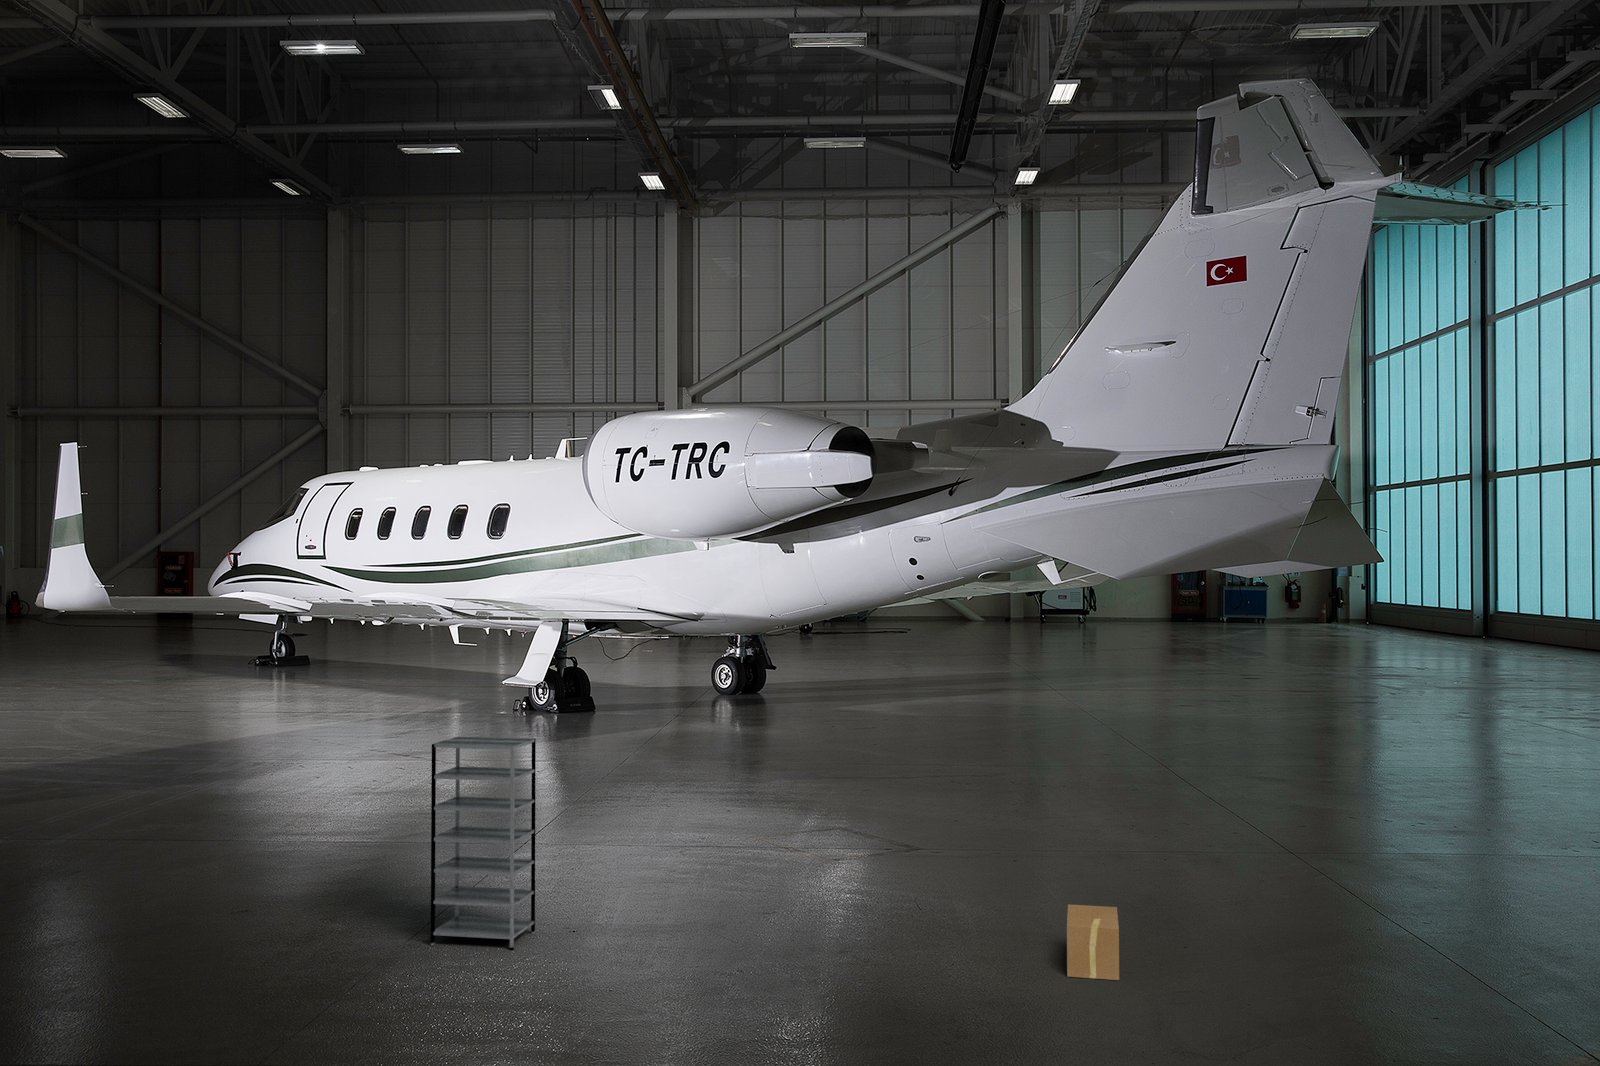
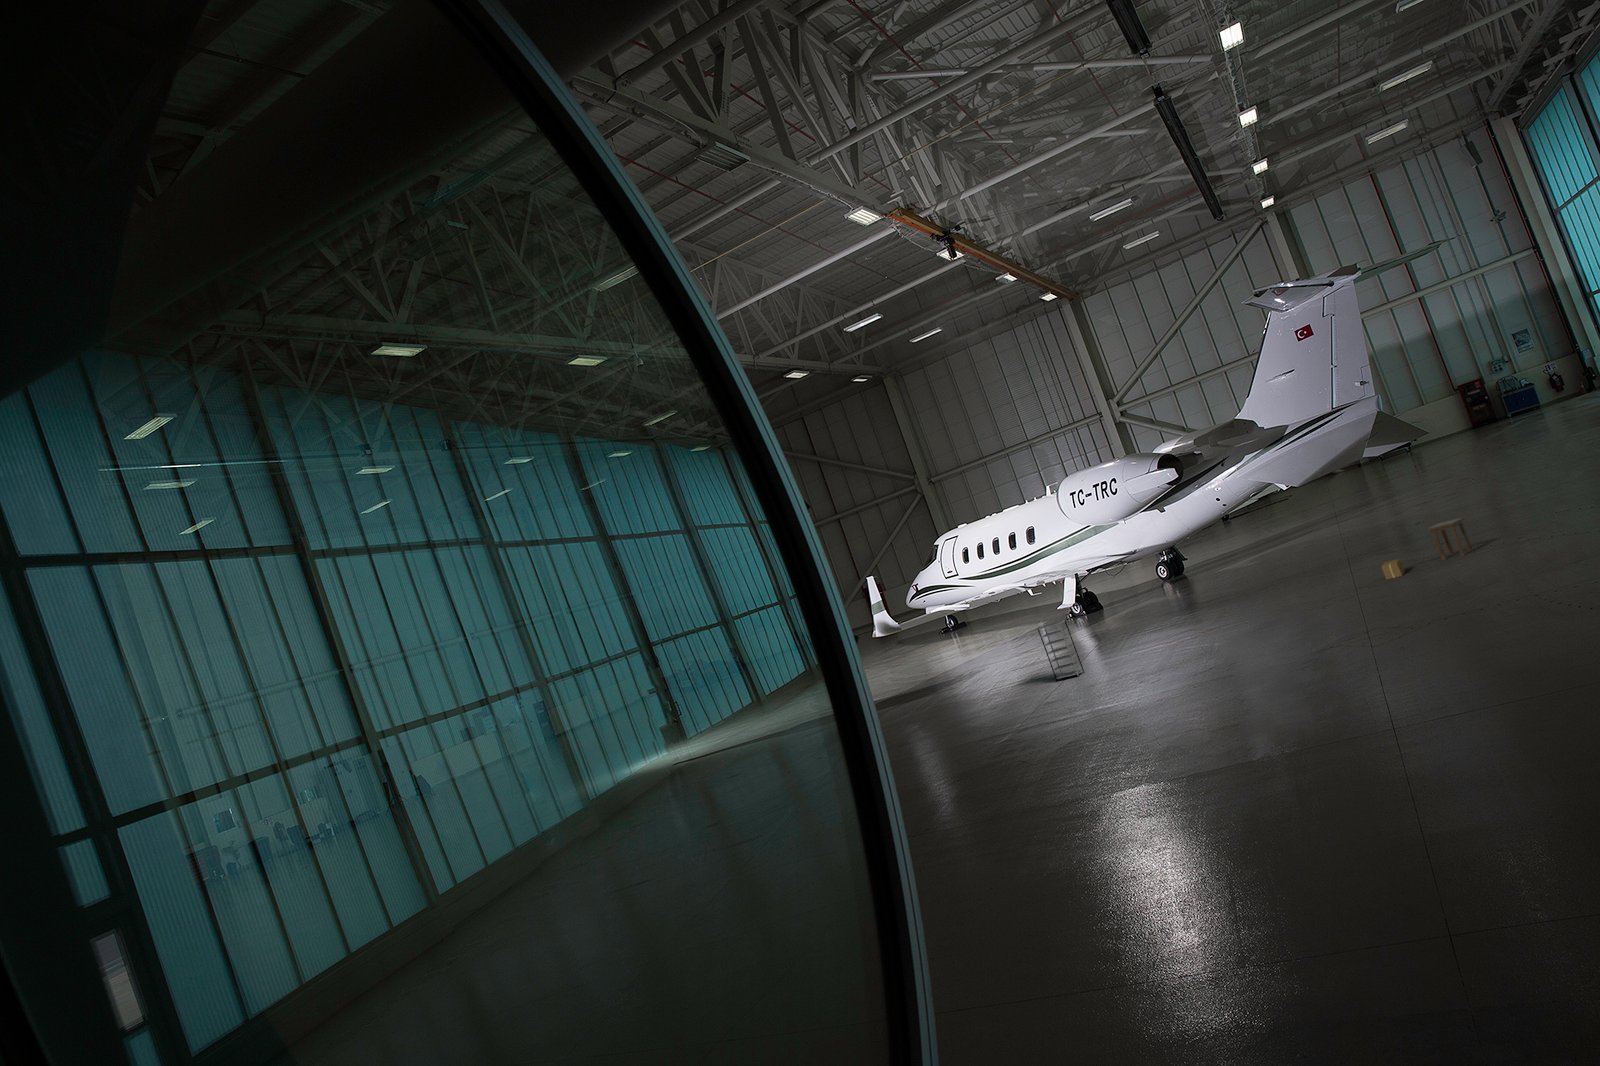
stool: none [1494,760,1567,862] -> present [1428,518,1473,560]
cardboard box: present [1067,904,1119,980] -> present [1382,559,1405,579]

